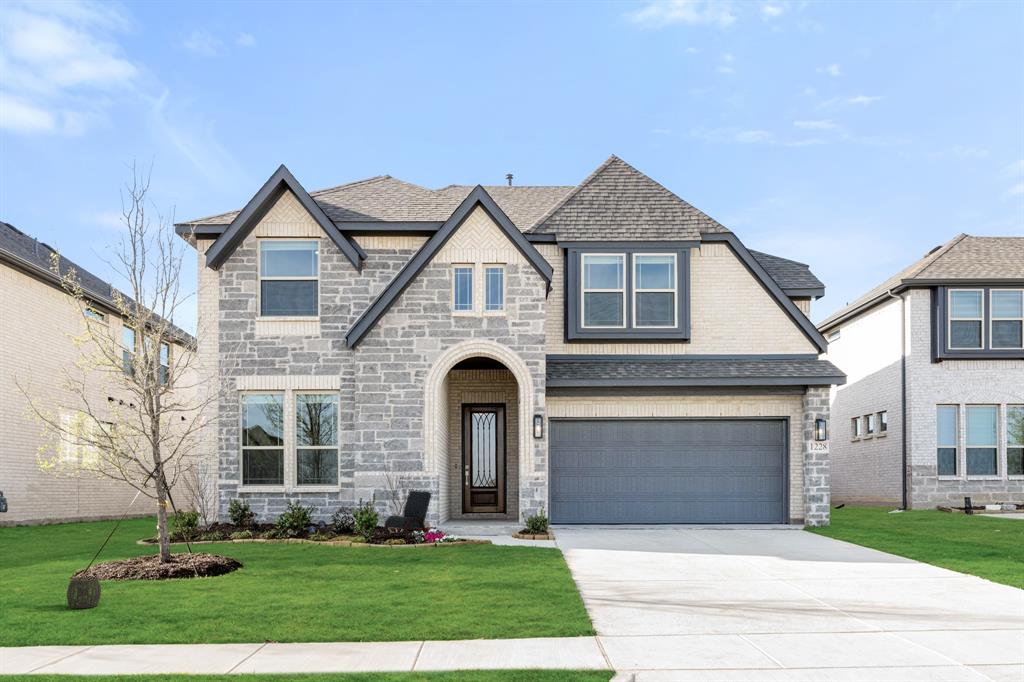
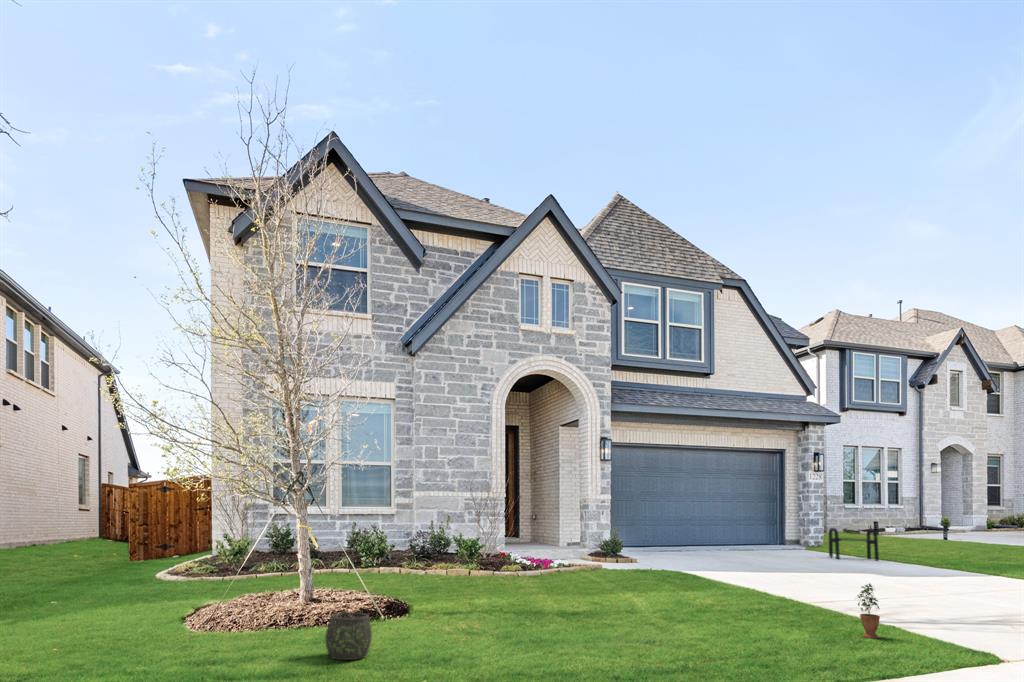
lounge chair: present [384,491,431,539] -> none [454,513,499,567]
bench: none [825,495,873,530] -> present [829,528,879,561]
potted plant: none [521,556,540,603] -> present [857,583,880,639]

